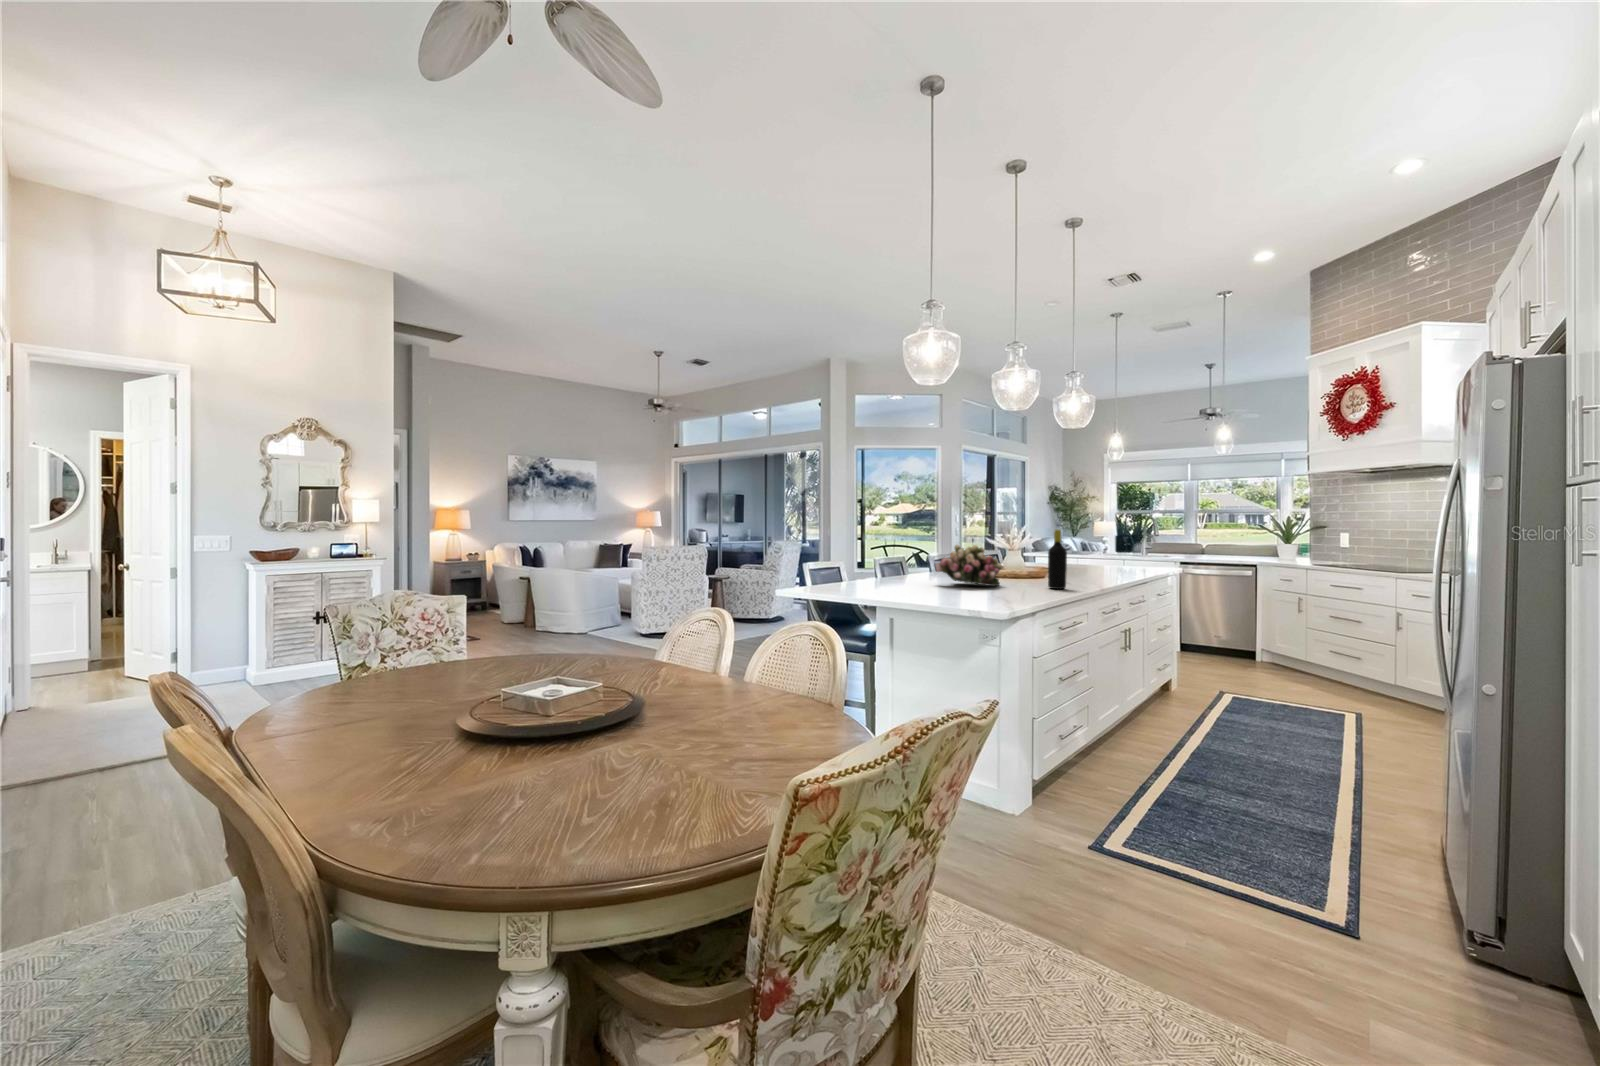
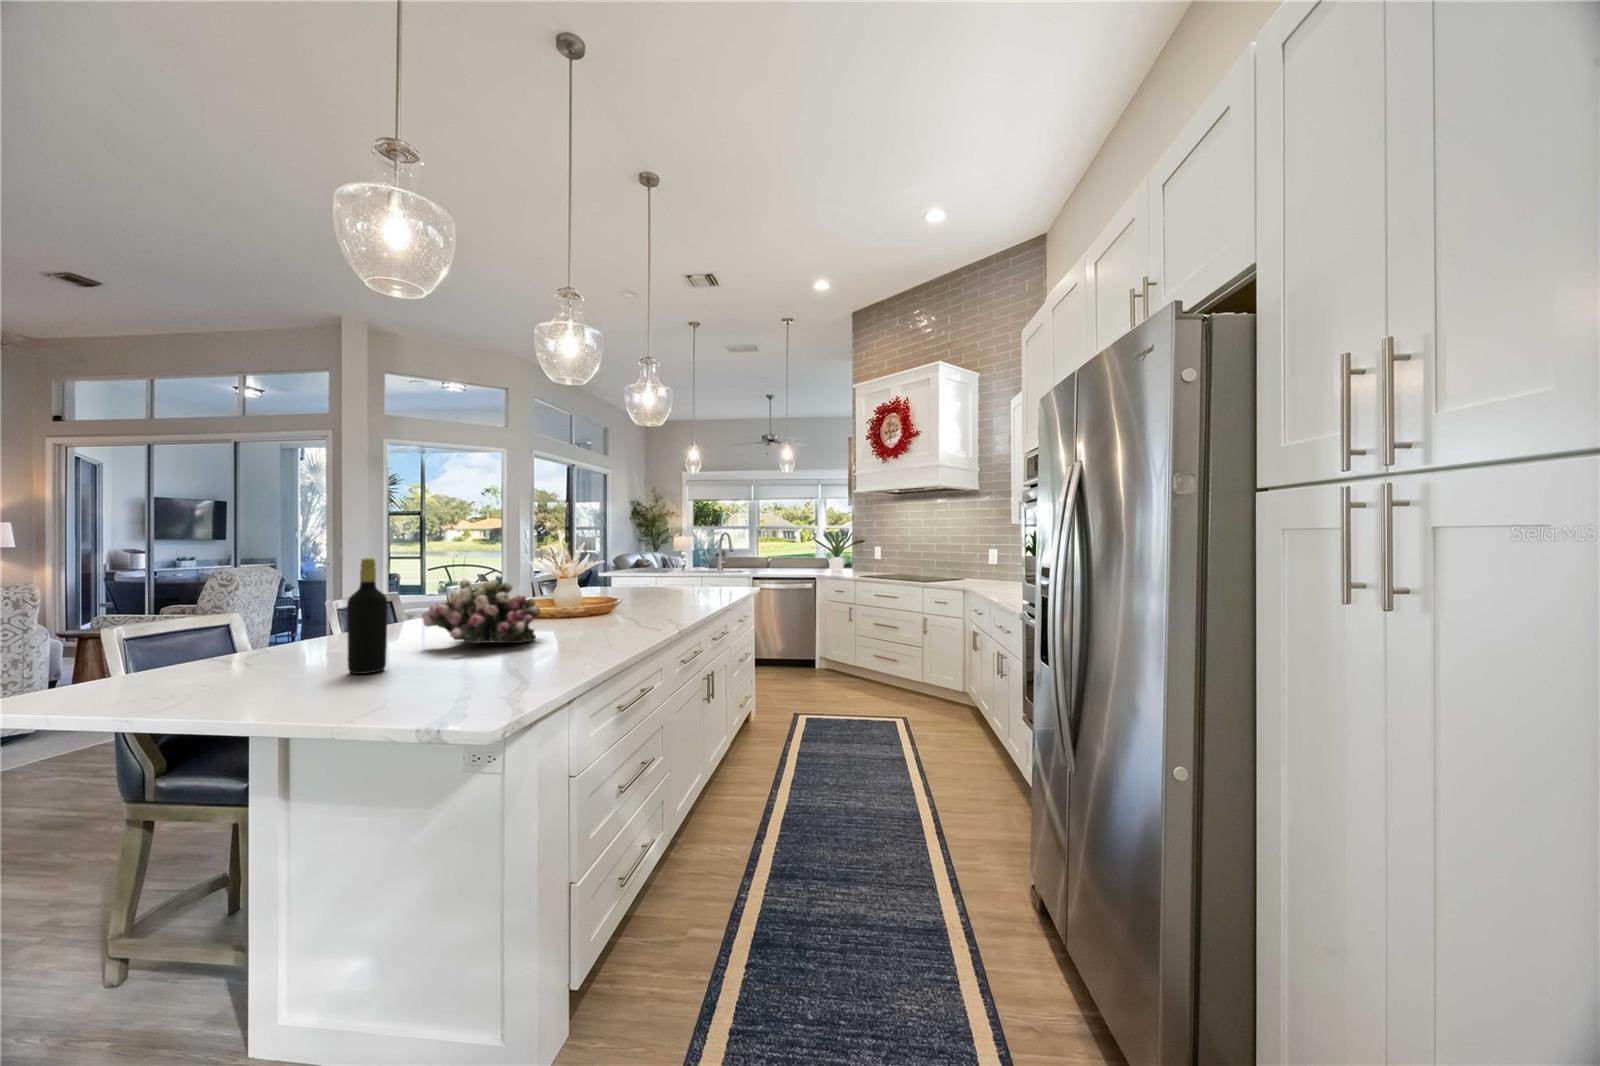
bottle: present [1048,529,1067,589] -> present [347,558,388,674]

